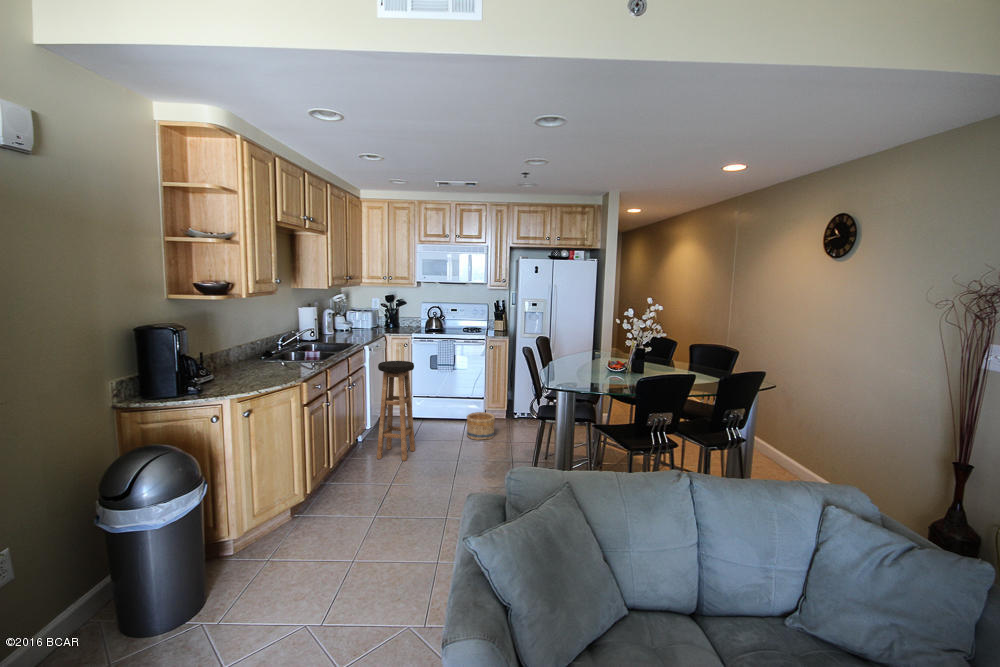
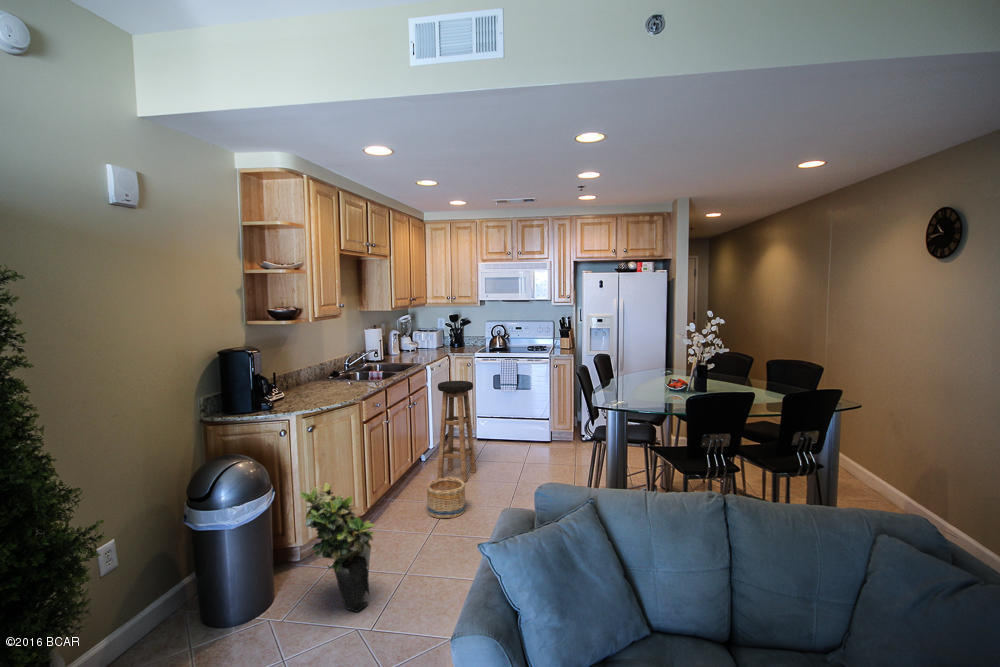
basket: present [467,412,495,440] -> present [426,478,465,518]
potted plant: none [237,471,324,608] -> present [299,483,374,612]

